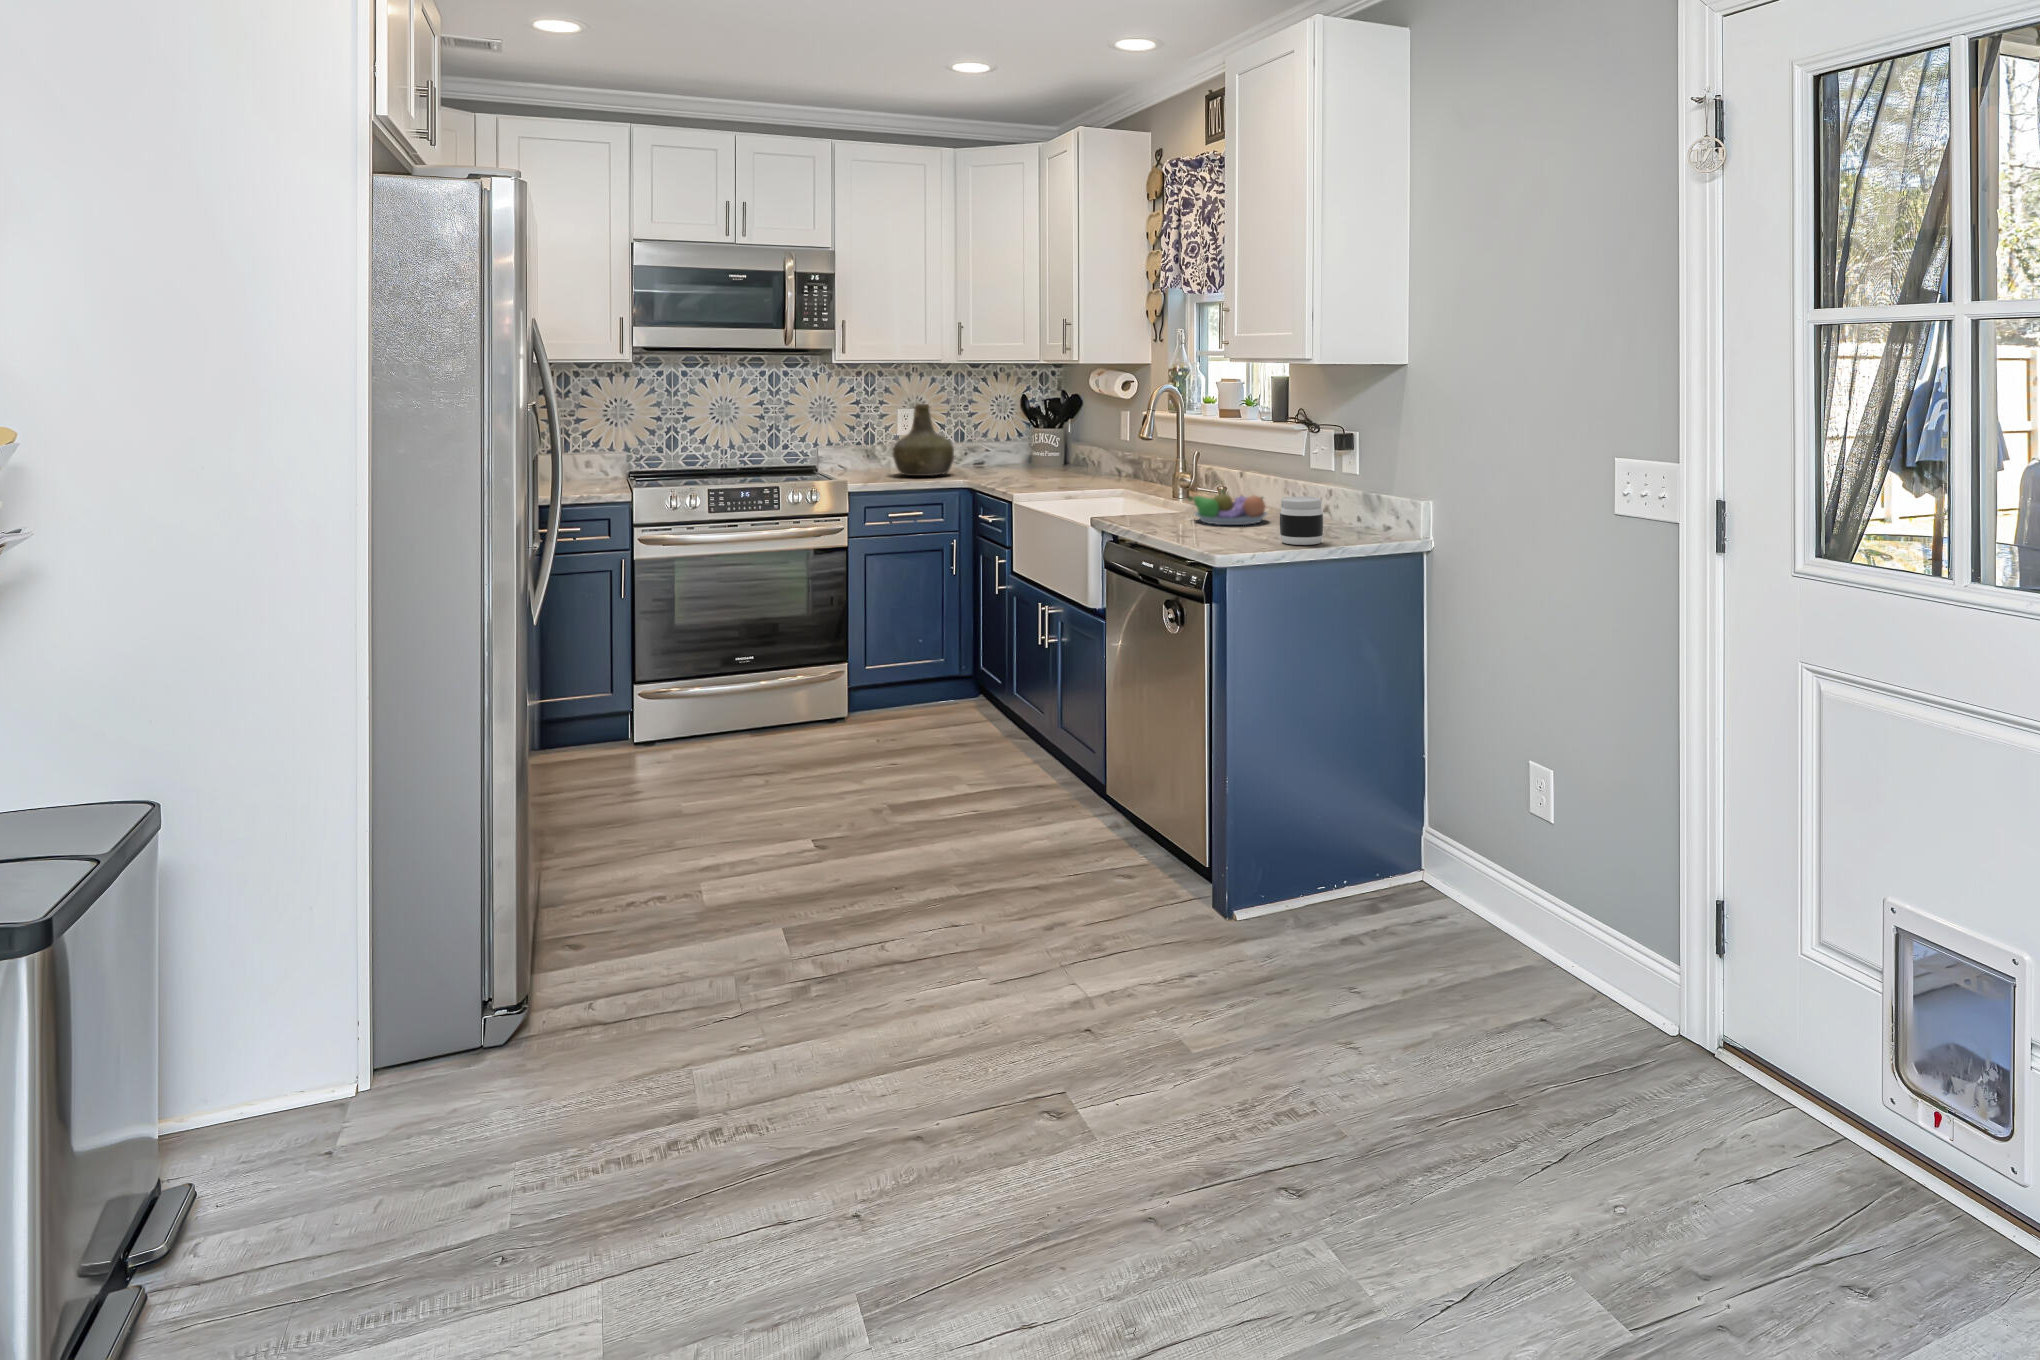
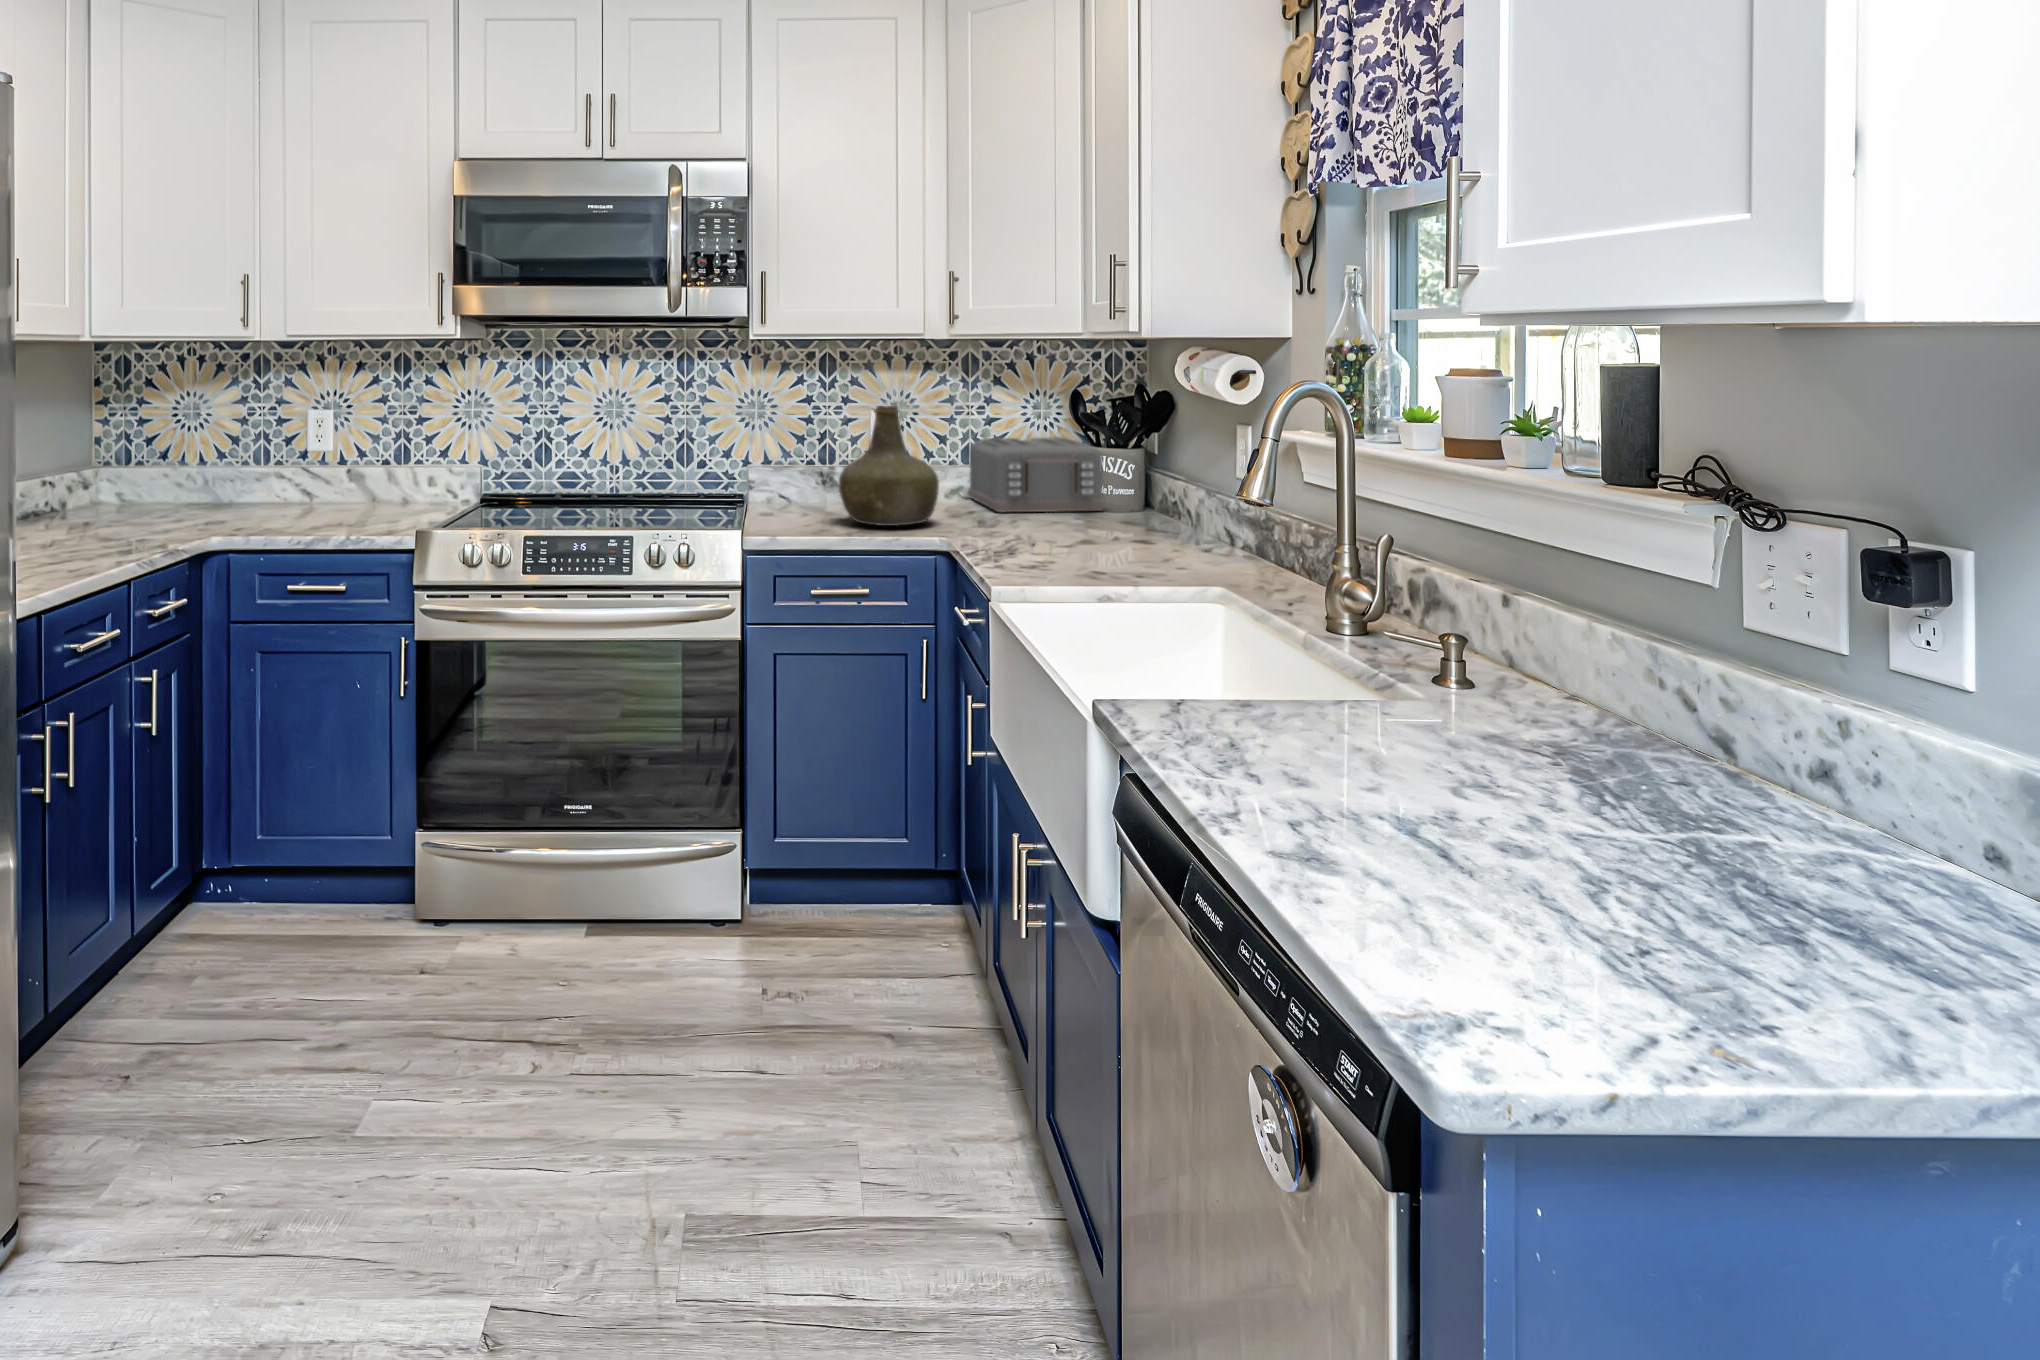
toaster: none [958,424,1044,468] -> present [968,437,1105,512]
fruit bowl: present [1188,490,1267,525] -> none [1355,643,1583,756]
jar: present [1280,496,1323,545] -> none [1649,737,1814,913]

